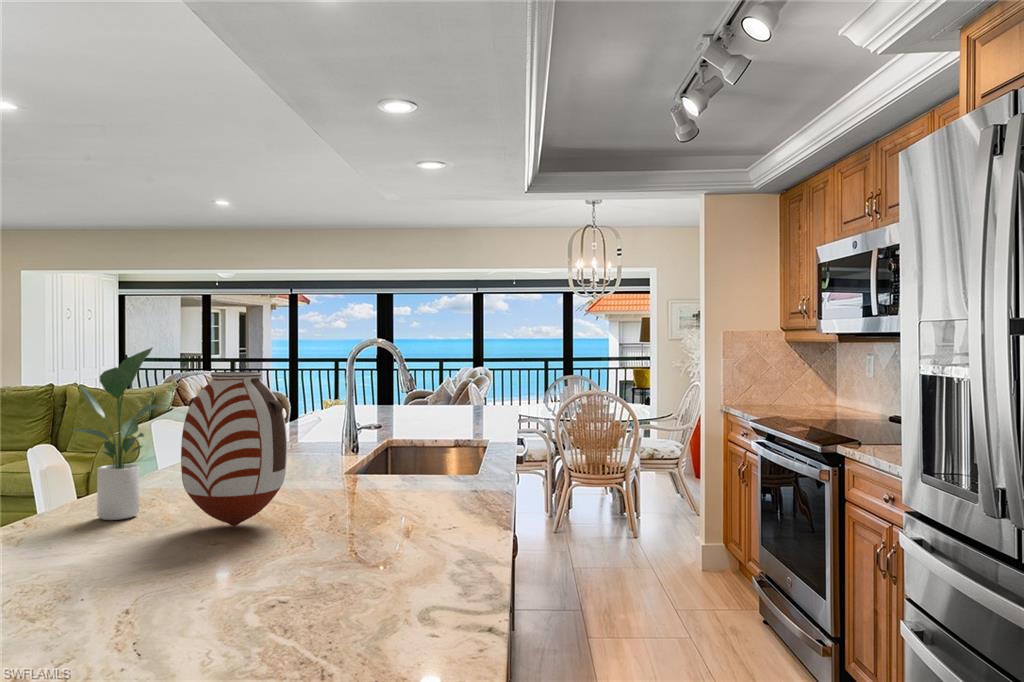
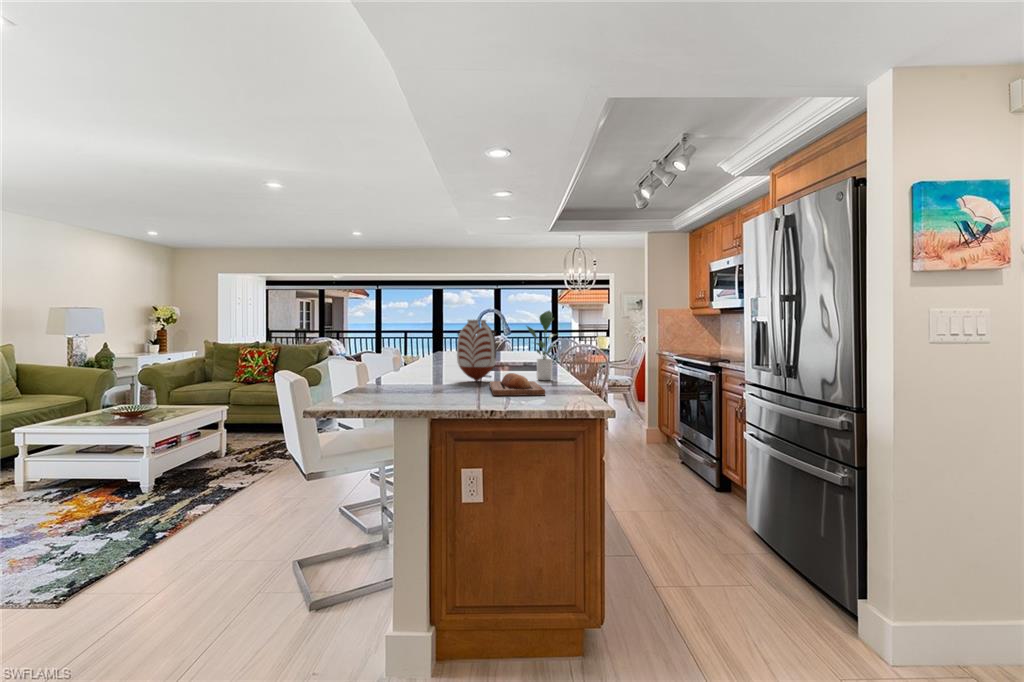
potted plant: present [71,348,168,520] -> present [527,311,557,380]
bread loaf: none [112,535,341,651] -> present [490,373,545,396]

